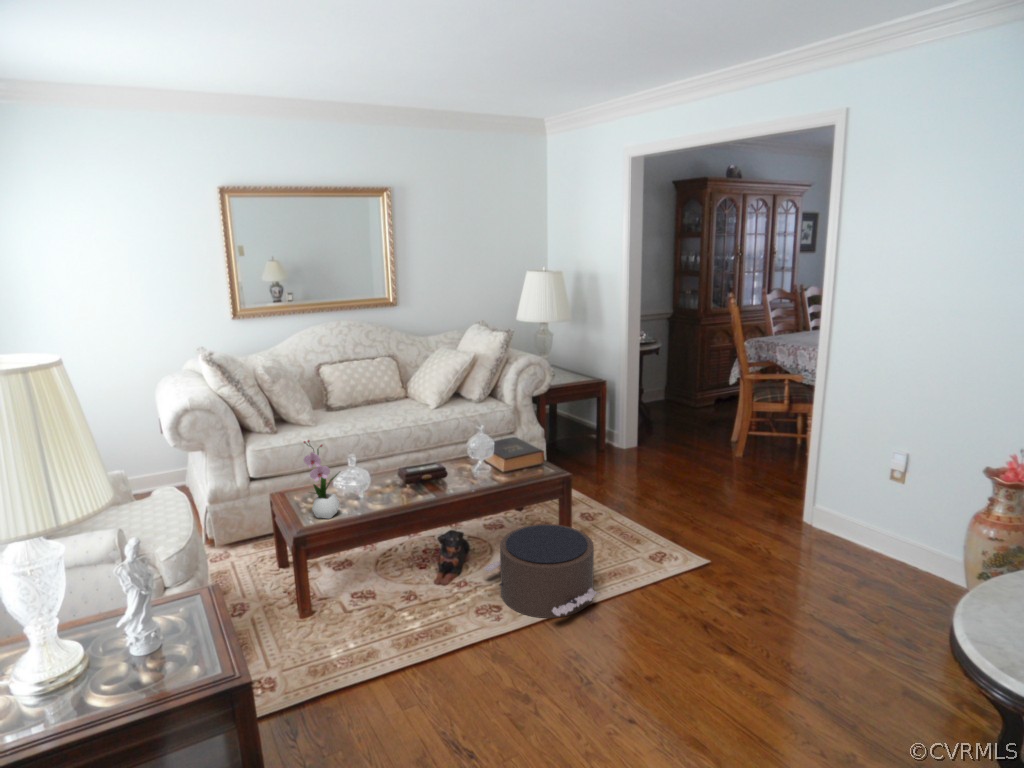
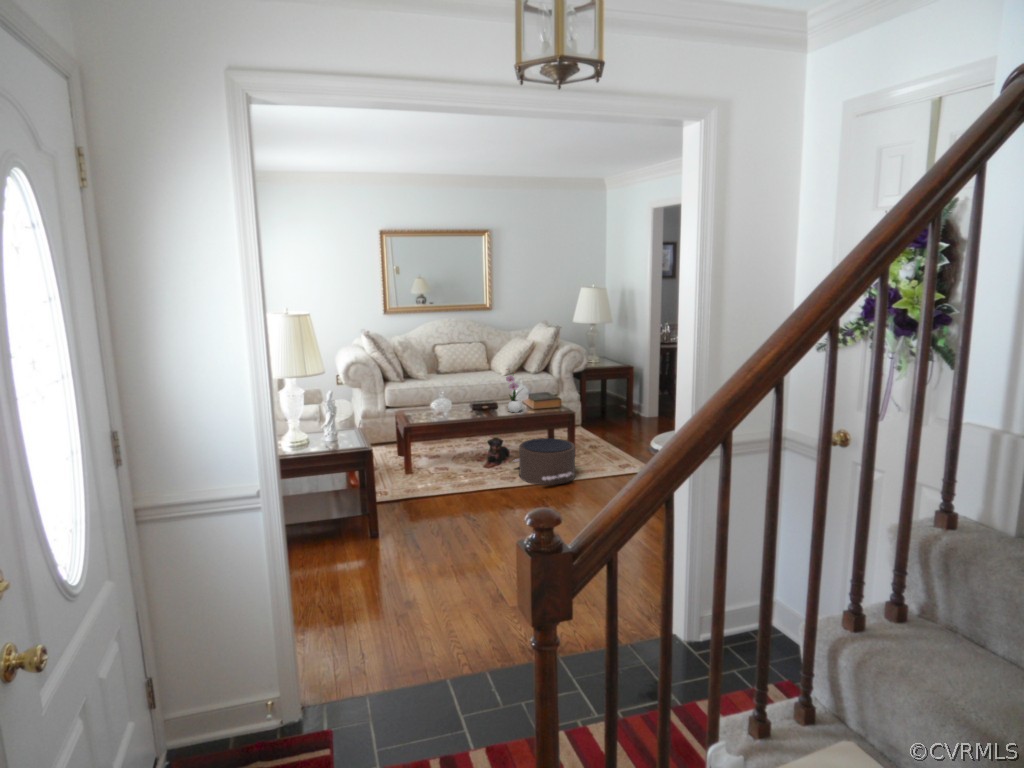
flower arrangement: present [304,440,340,519] -> present [506,369,522,412]

